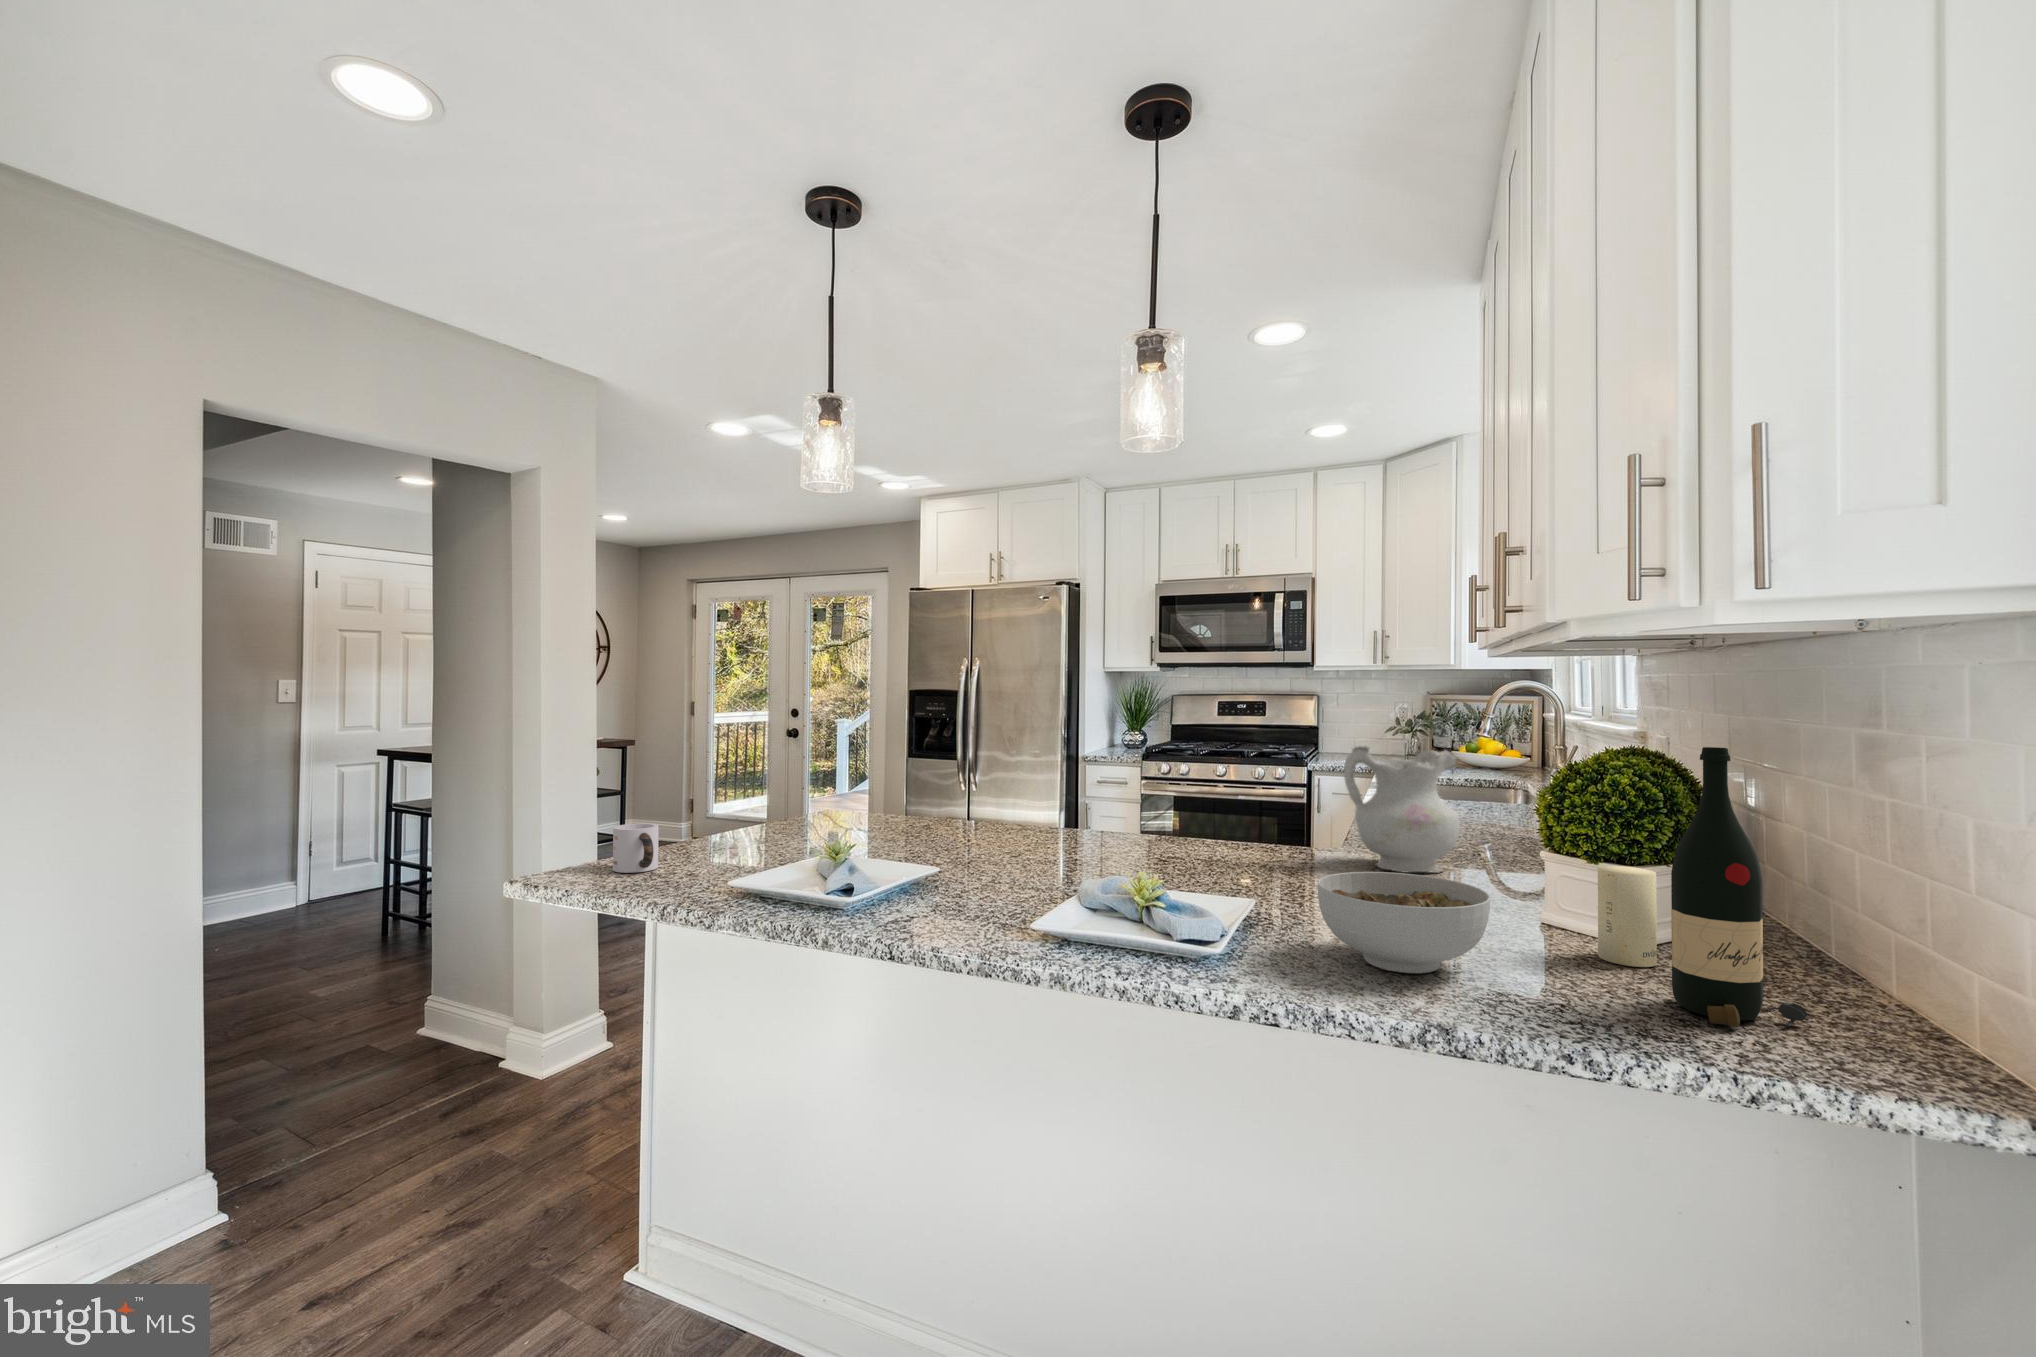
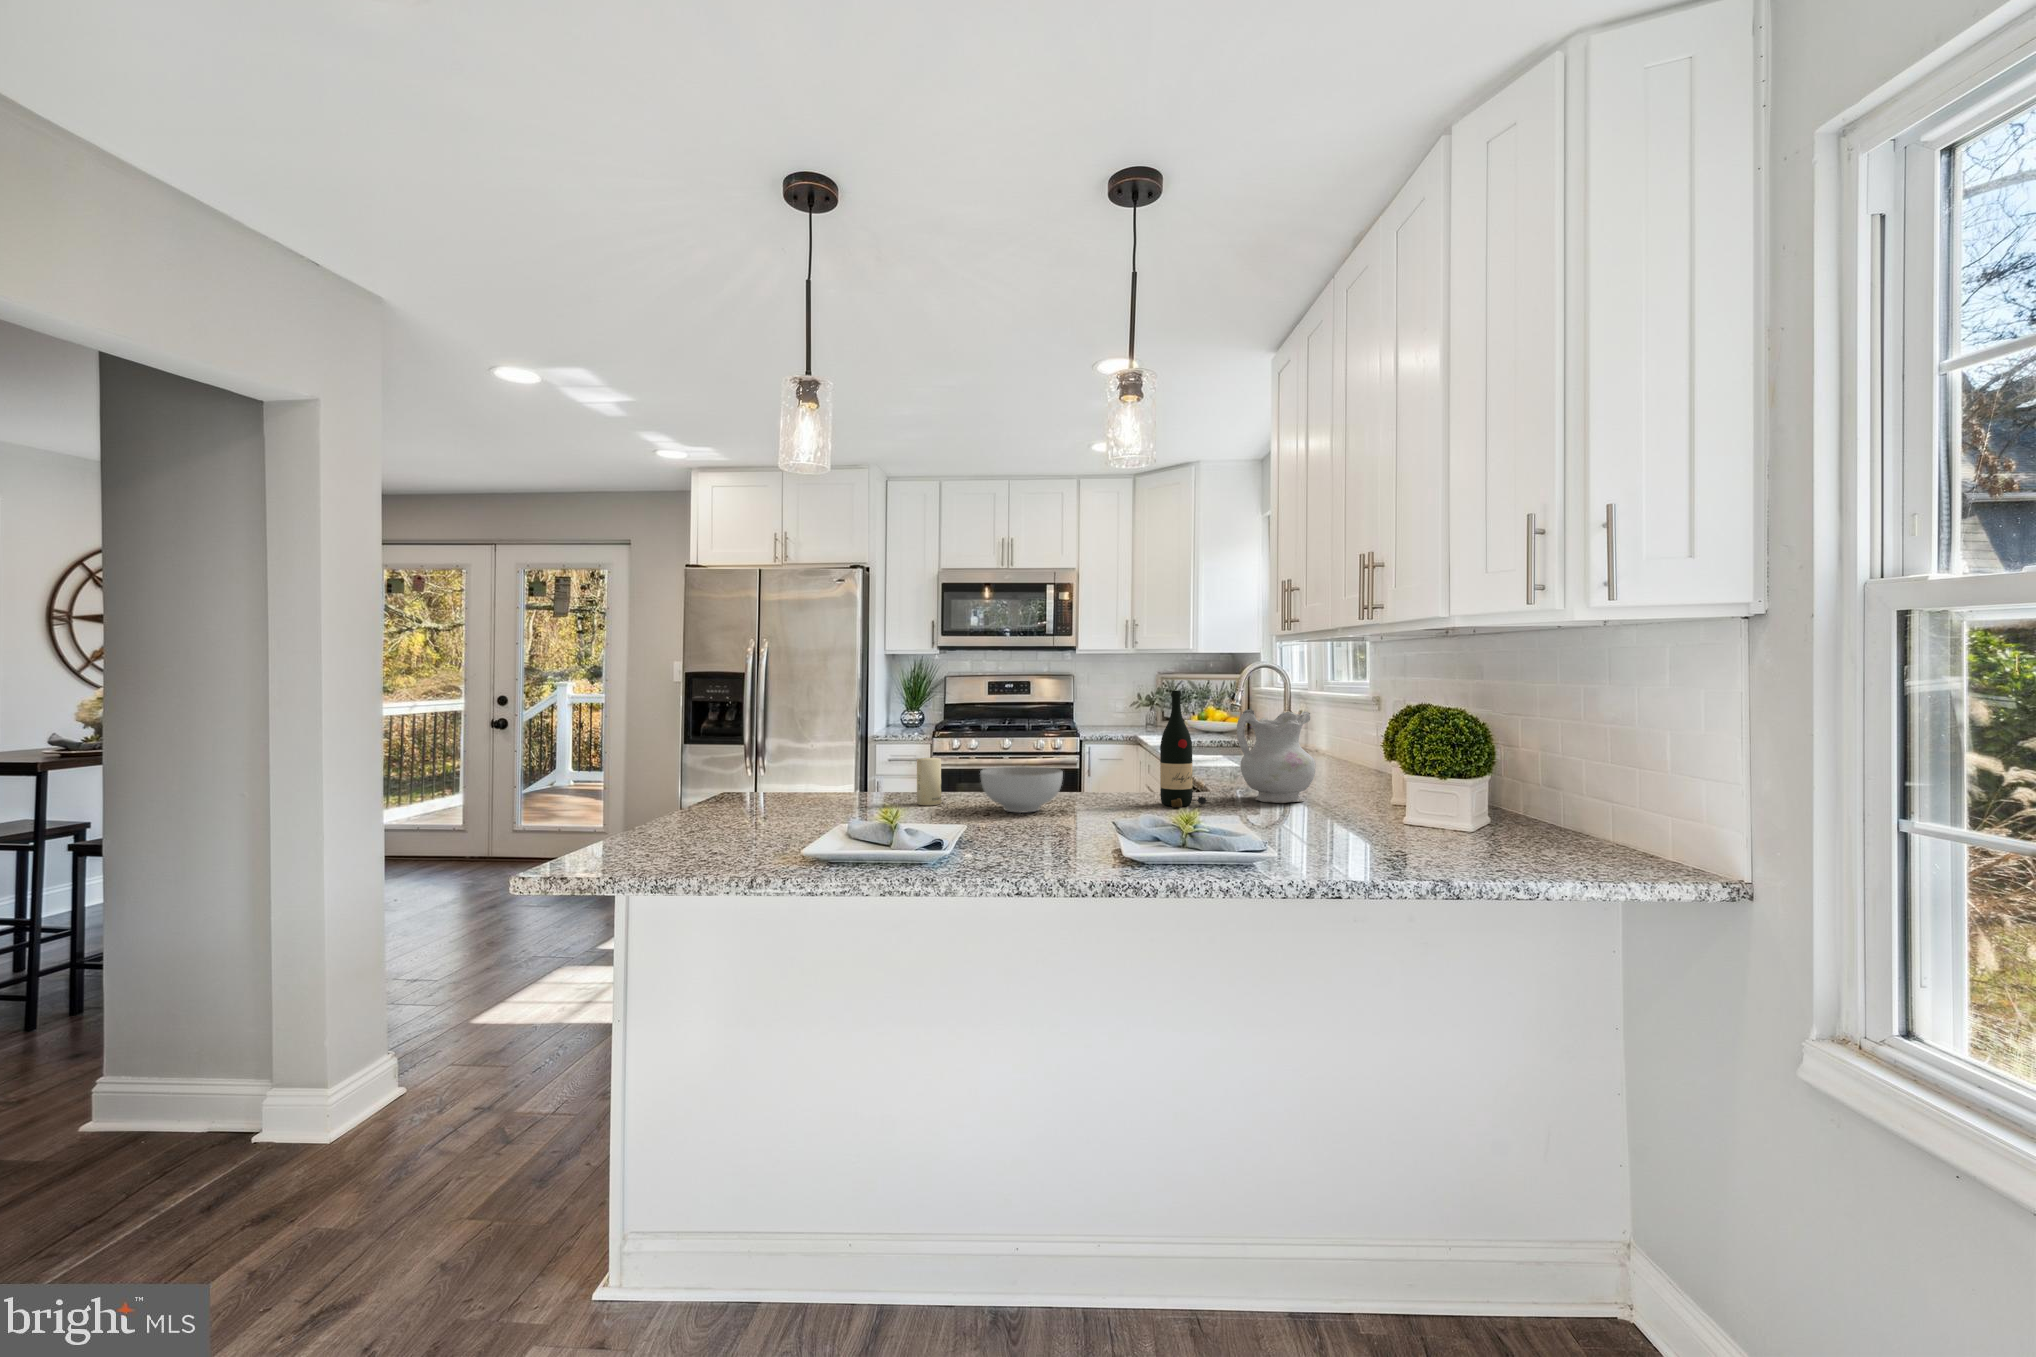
wine bottle: present [1671,747,1810,1027] -> present [1160,691,1207,807]
mug: present [613,823,659,873] -> none [628,806,682,855]
candle: present [1598,866,1657,967] -> present [917,758,941,805]
bowl: present [1318,872,1490,973] -> present [980,766,1063,813]

